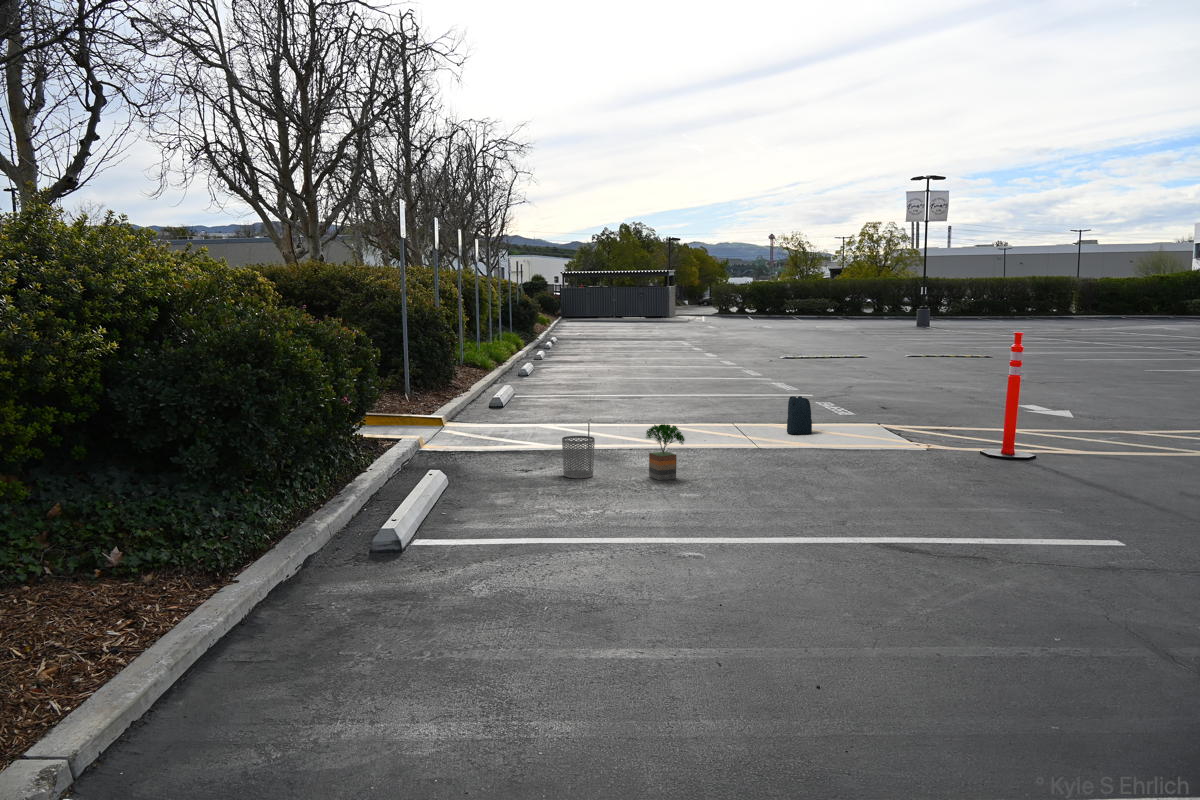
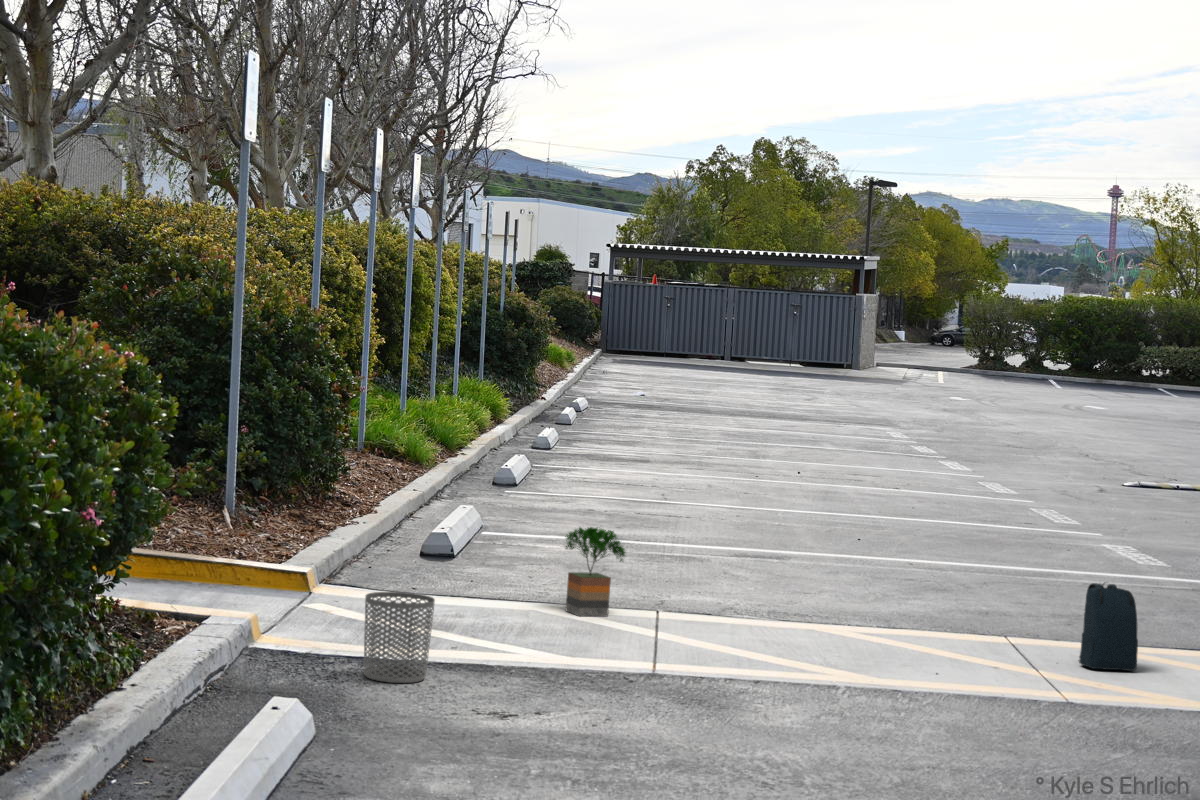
potted tree: present [646,424,685,480] -> present [565,527,625,616]
waste bin: present [562,436,595,479] -> present [364,592,435,683]

